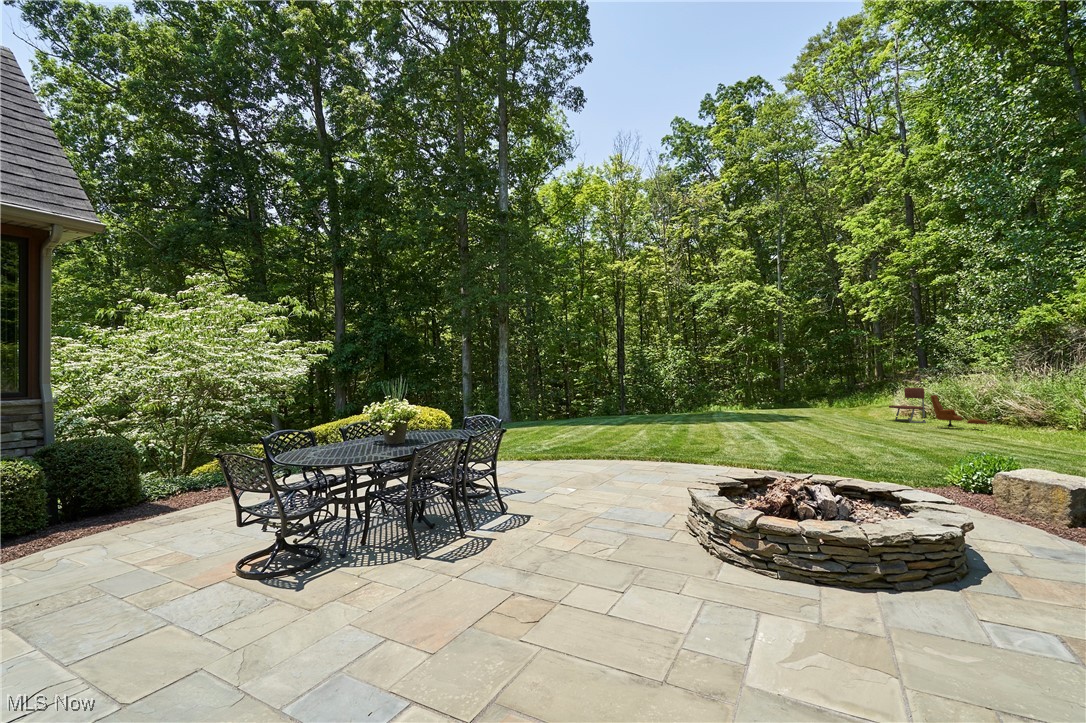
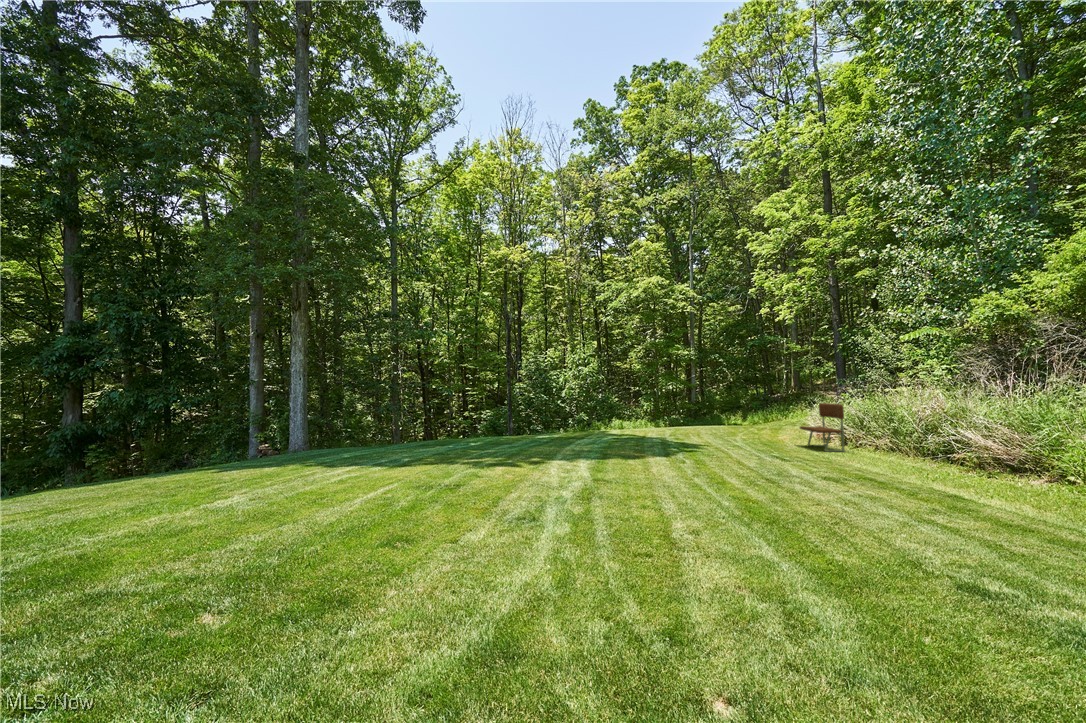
lounge chair: present [930,395,988,430] -> none [851,417,933,472]

